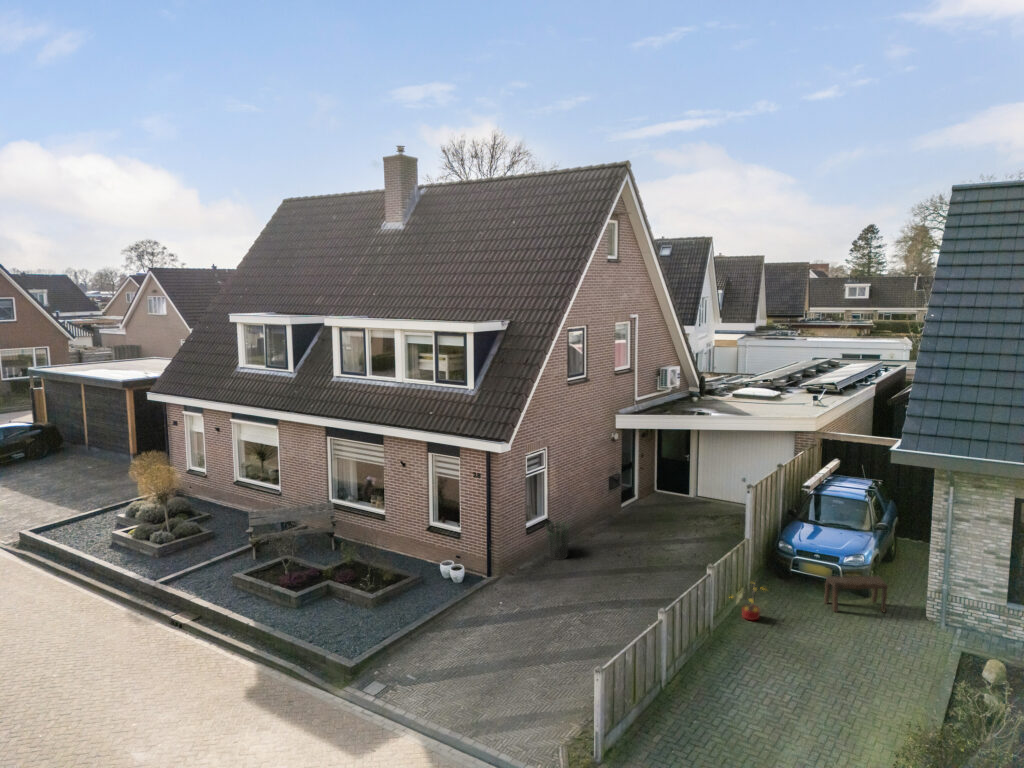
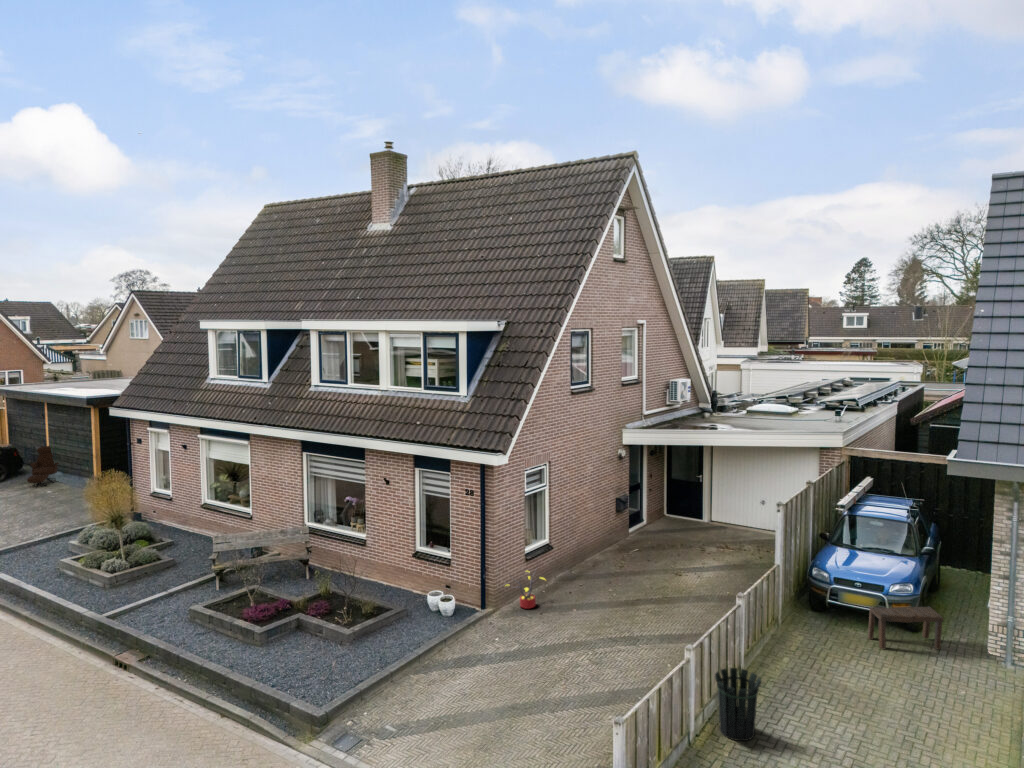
lounge chair: none [66,425,97,464] -> present [27,446,59,486]
waste bin: present [545,522,570,560] -> present [715,668,761,741]
decorative plant: present [739,583,760,620] -> present [517,576,545,609]

